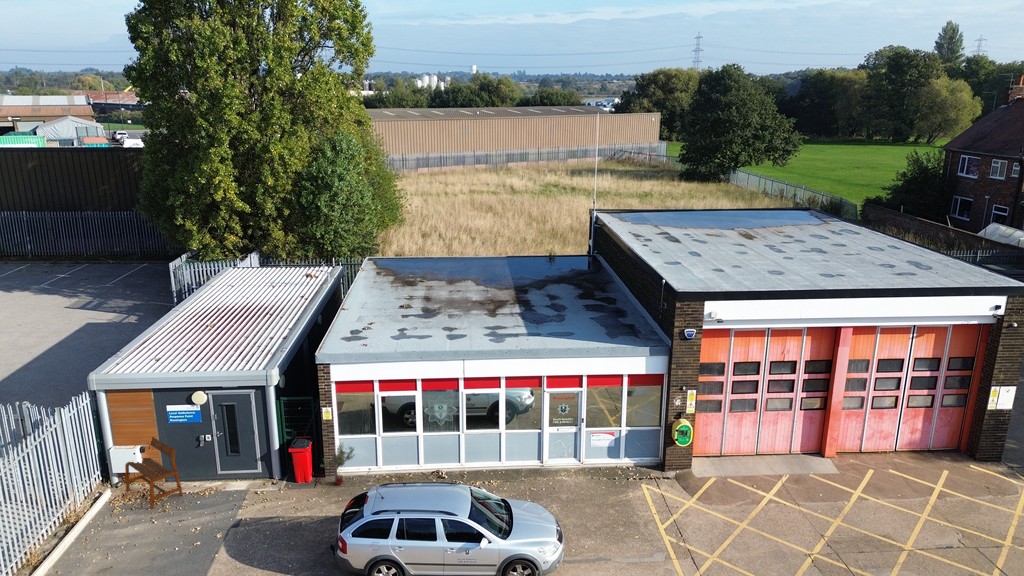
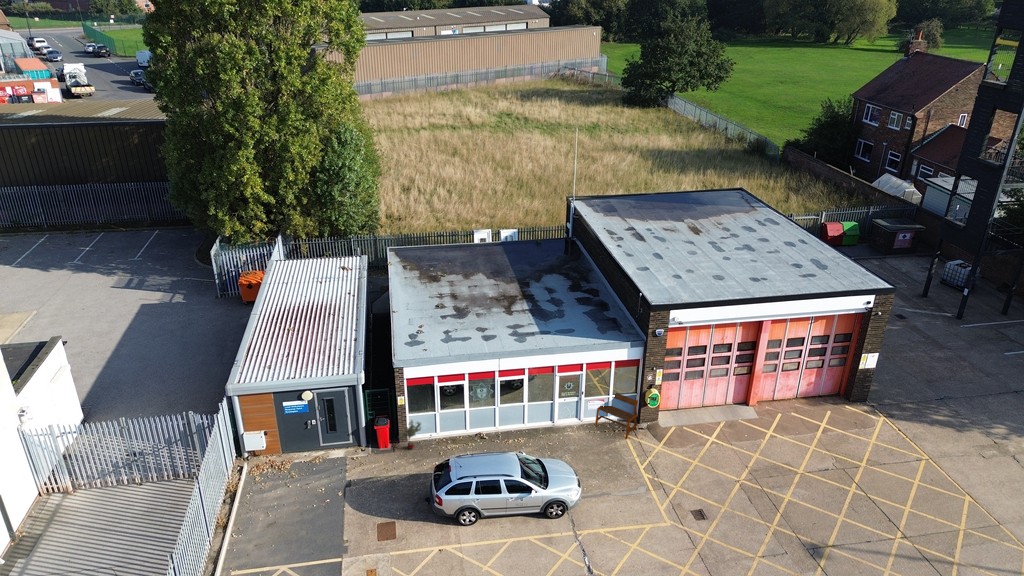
bench: present [125,437,183,509] -> present [595,393,638,439]

